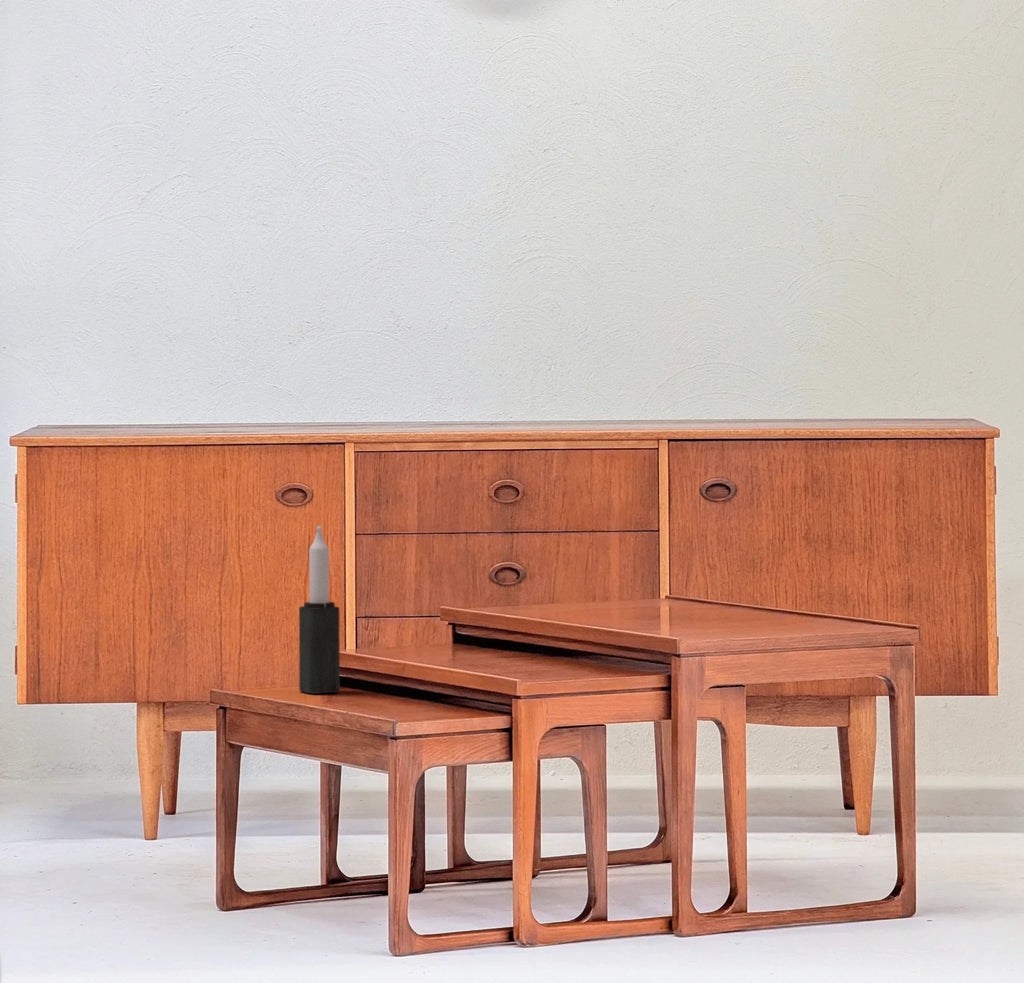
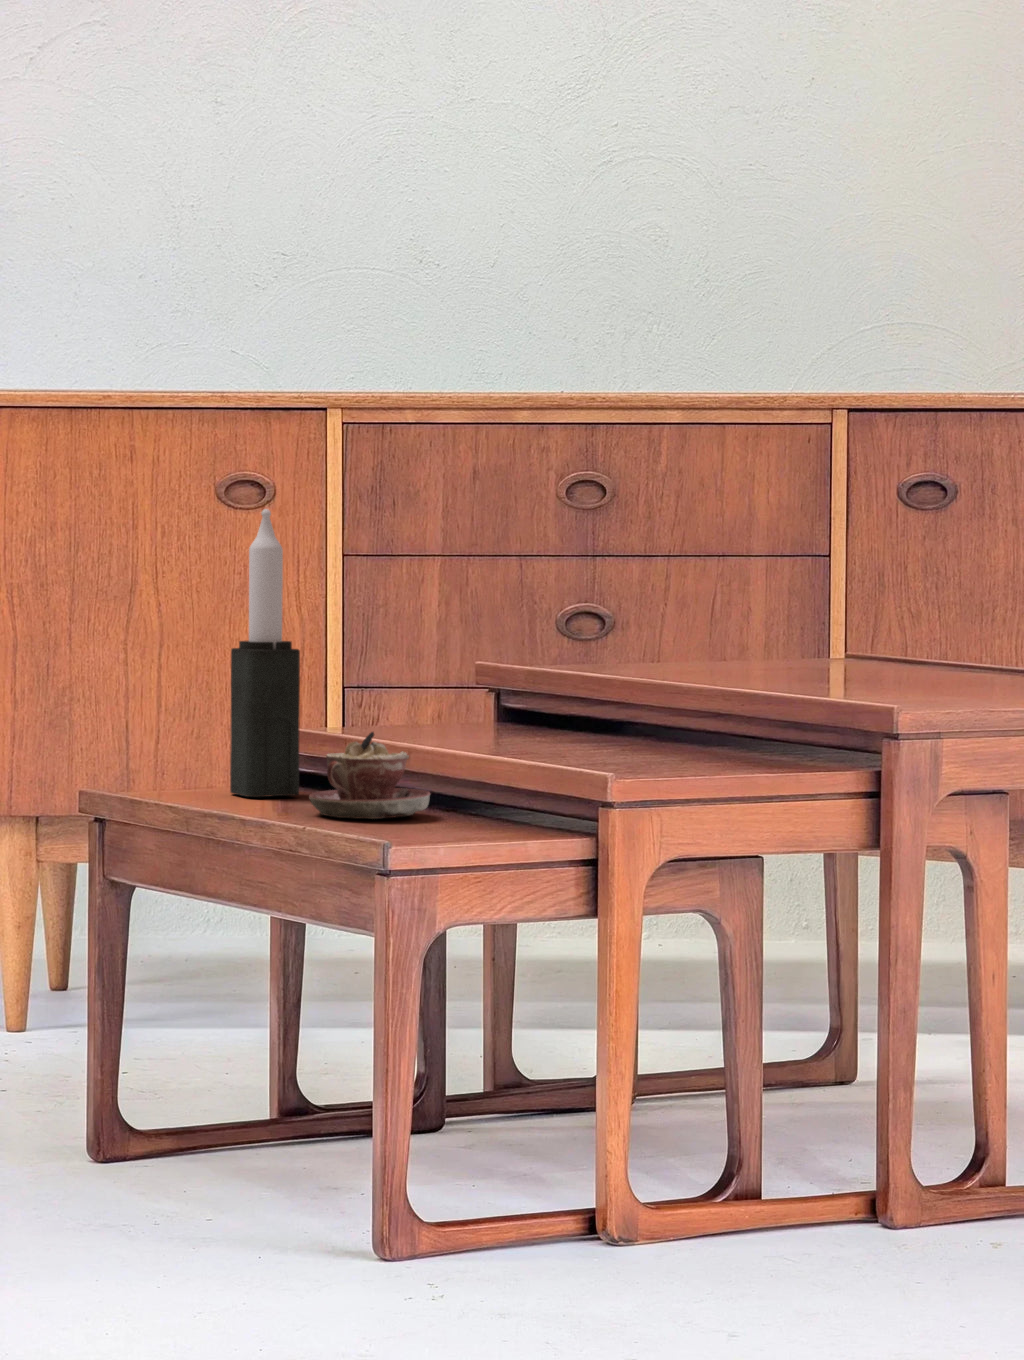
teacup: none [348,656,417,706] -> present [309,732,430,819]

